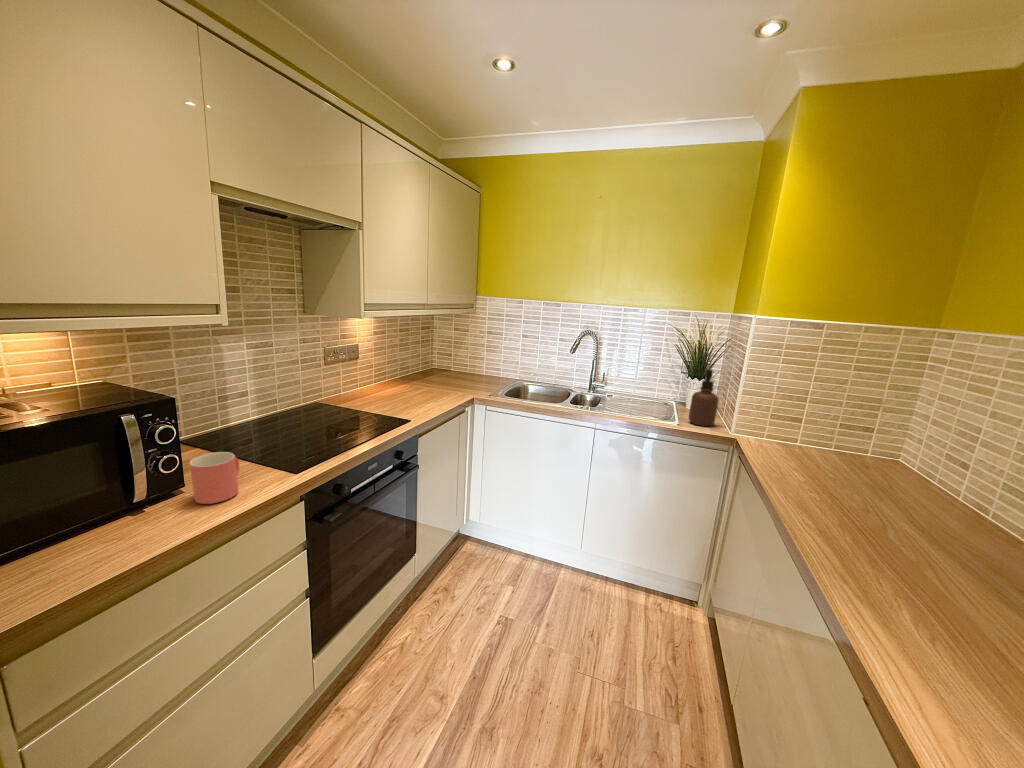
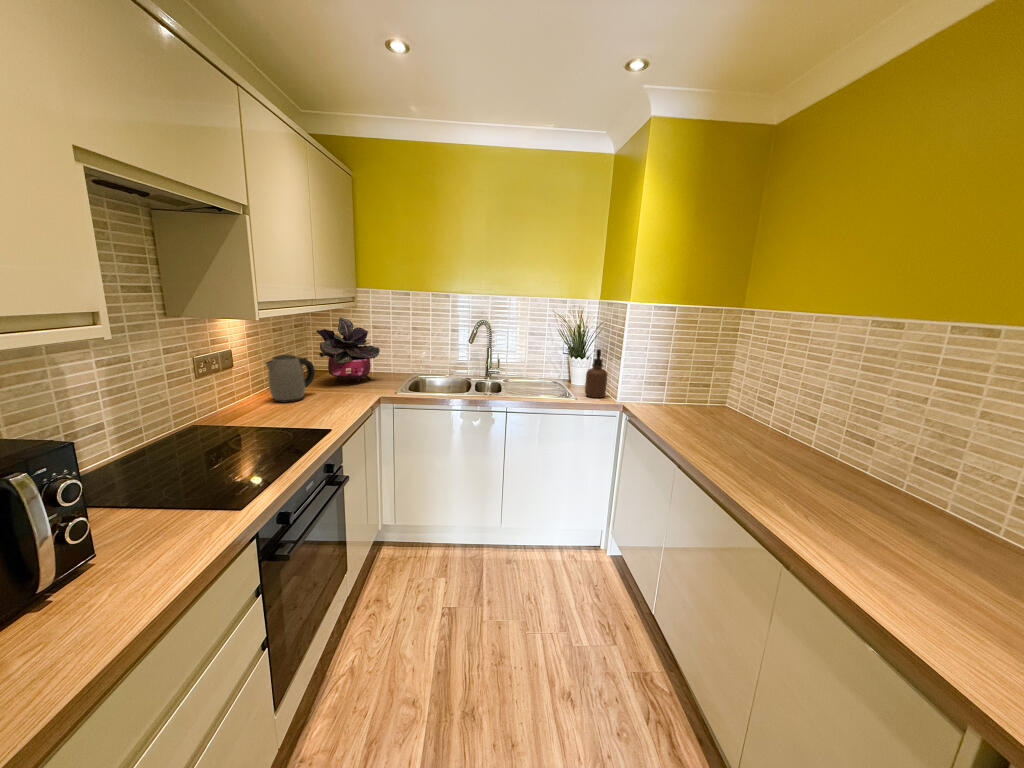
potted plant: none [434,323,487,382] -> present [316,318,380,383]
kettle: none [384,352,424,393] -> present [266,354,315,402]
mug: present [190,452,239,504] -> none [118,495,183,562]

